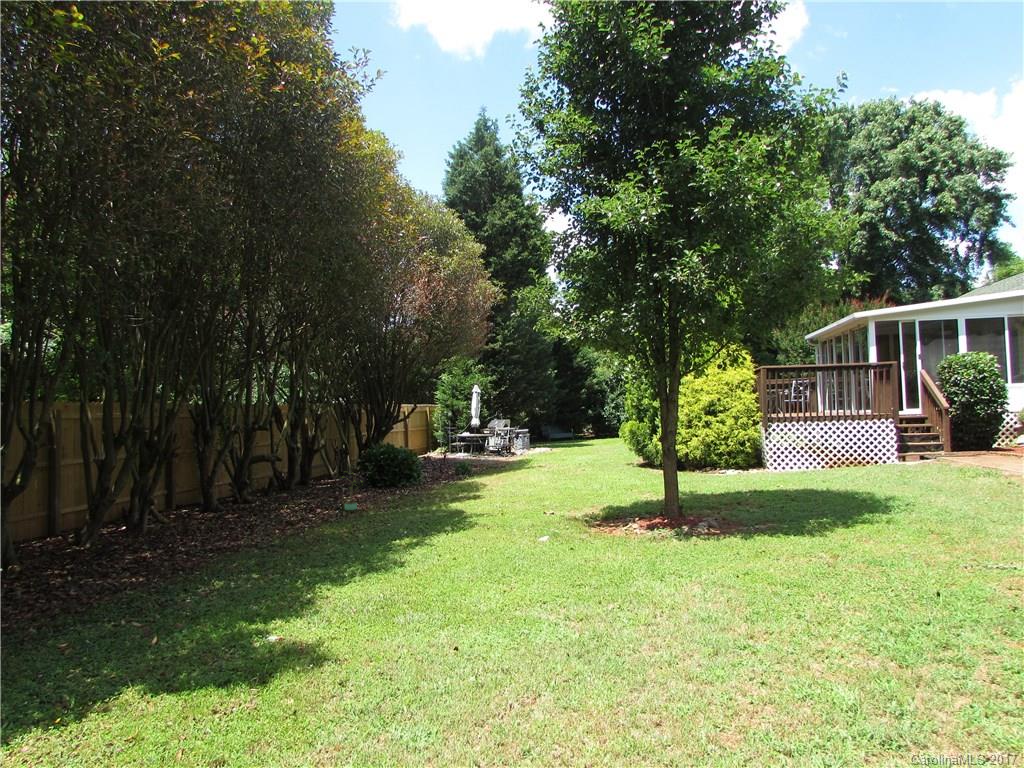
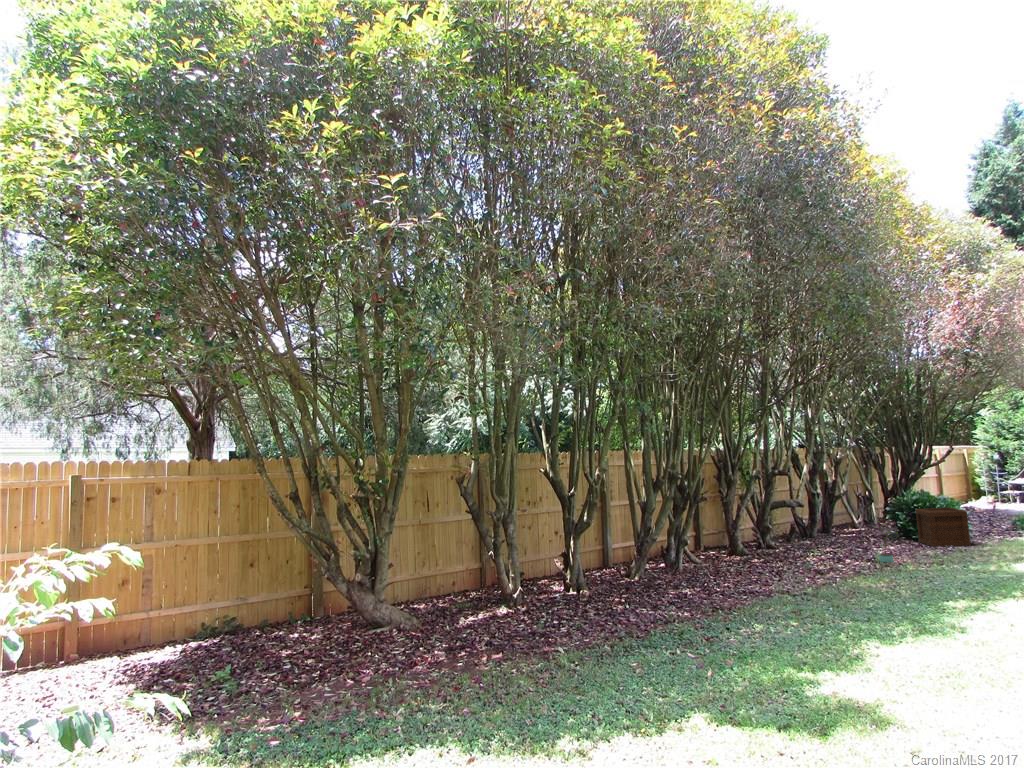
wooden crate: none [382,456,423,492] -> present [916,508,971,547]

